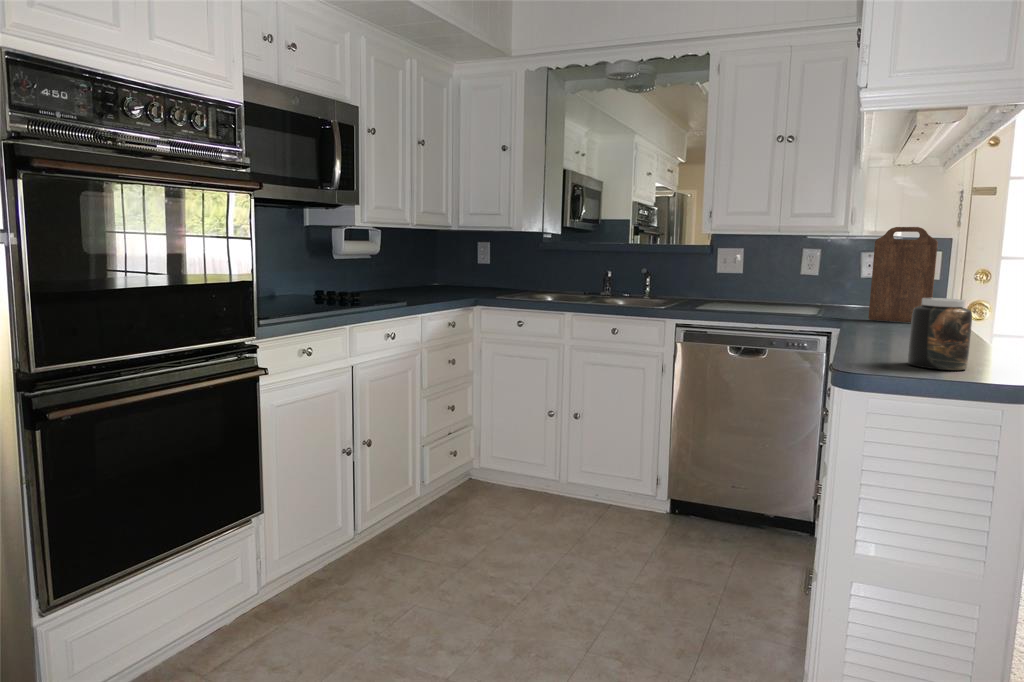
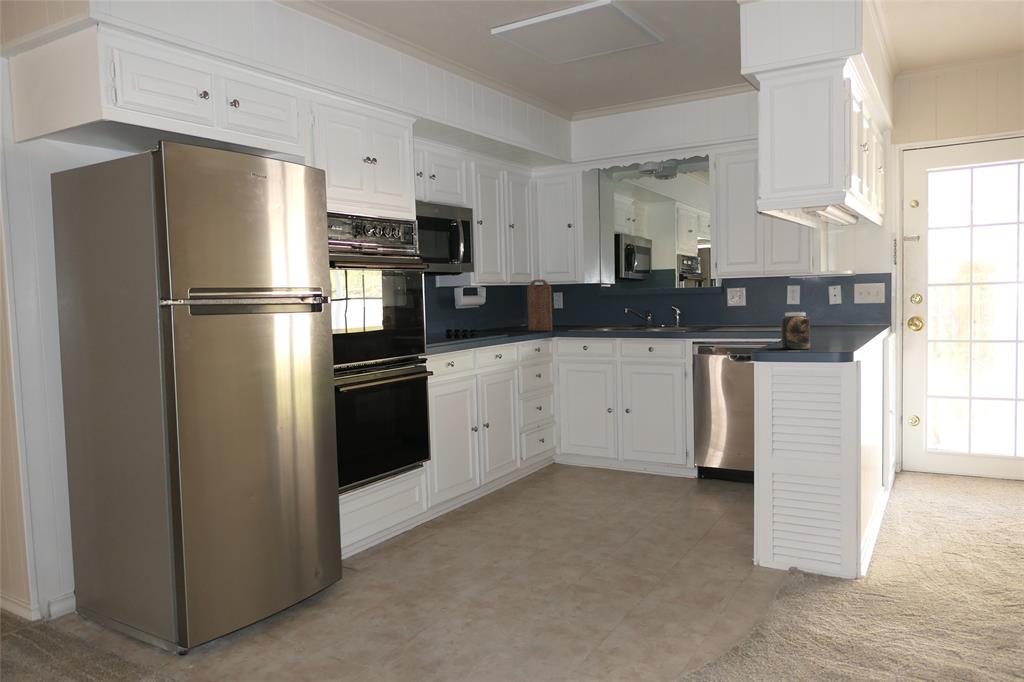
cutting board: present [868,227,938,323] -> present [527,279,552,331]

